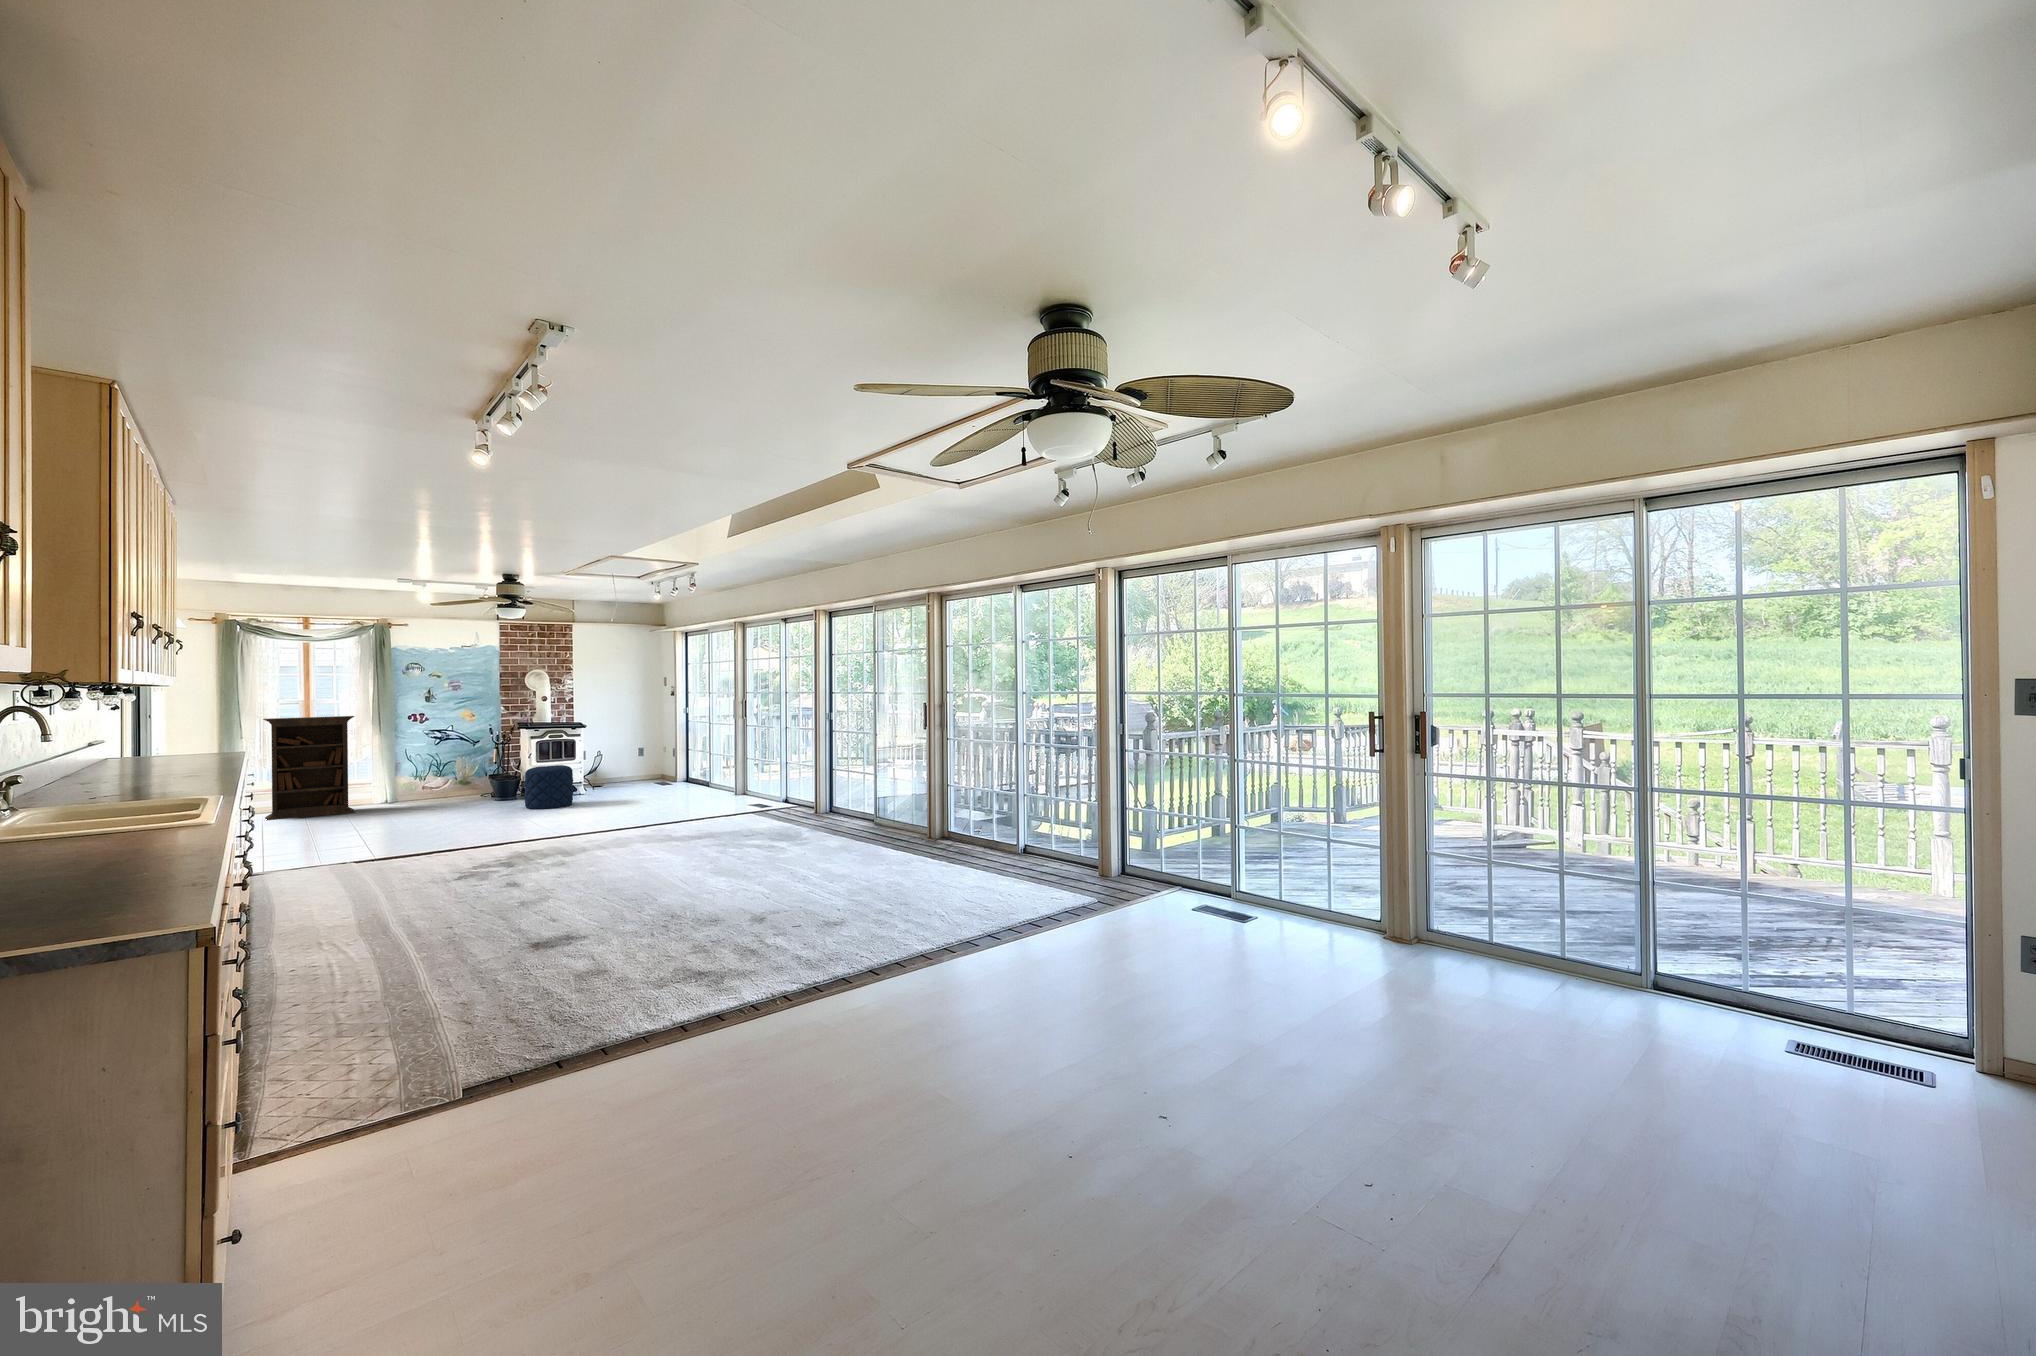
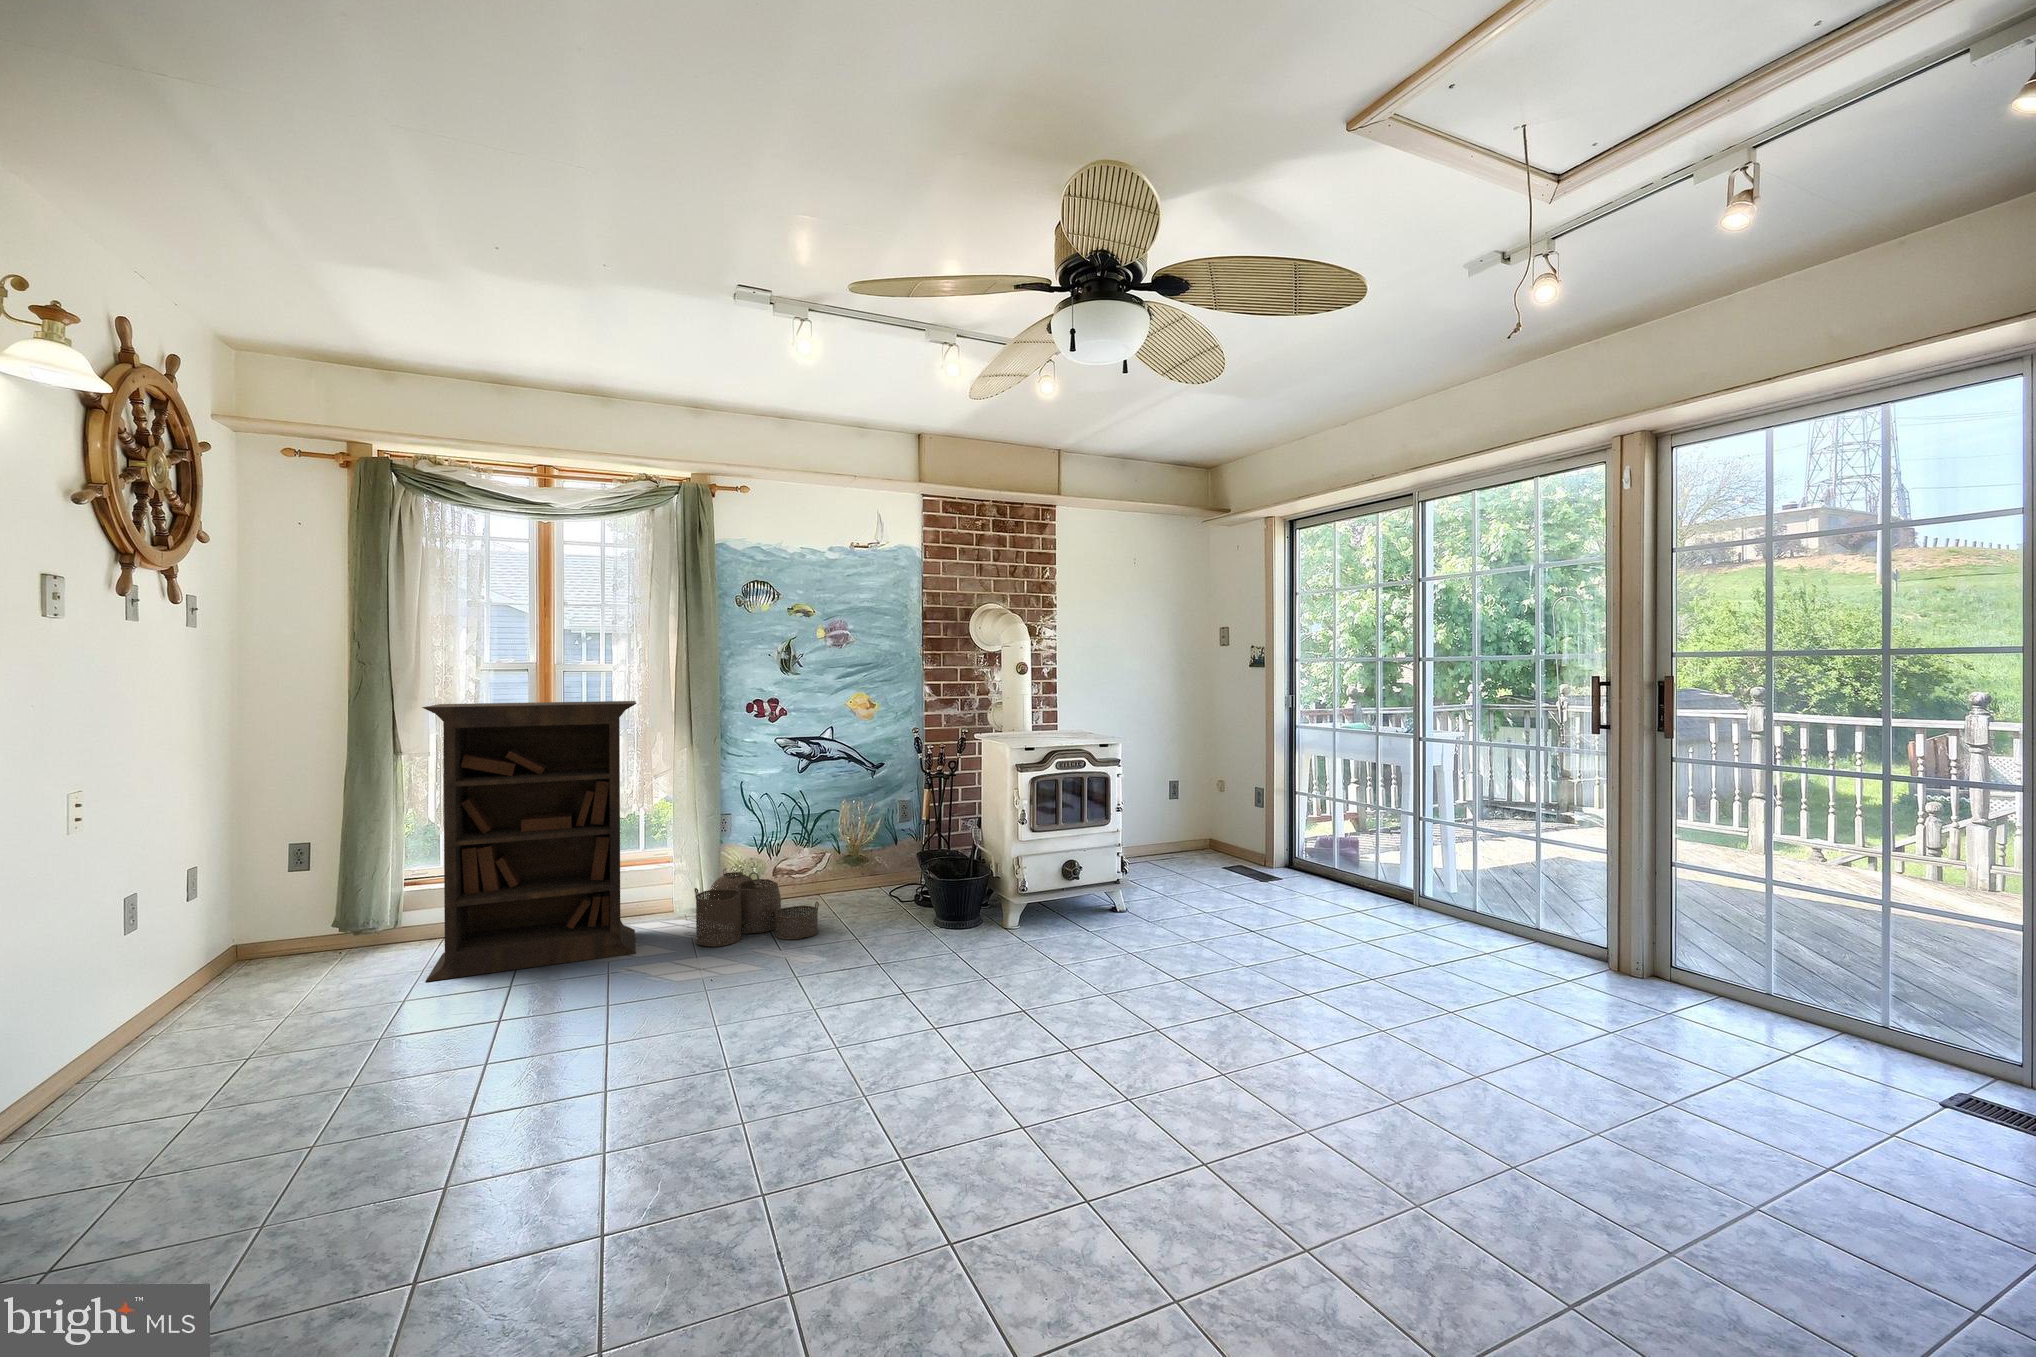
pouf: present [524,765,573,809] -> none [1056,858,1184,1007]
woven basket: none [382,785,440,810] -> present [694,869,819,946]

